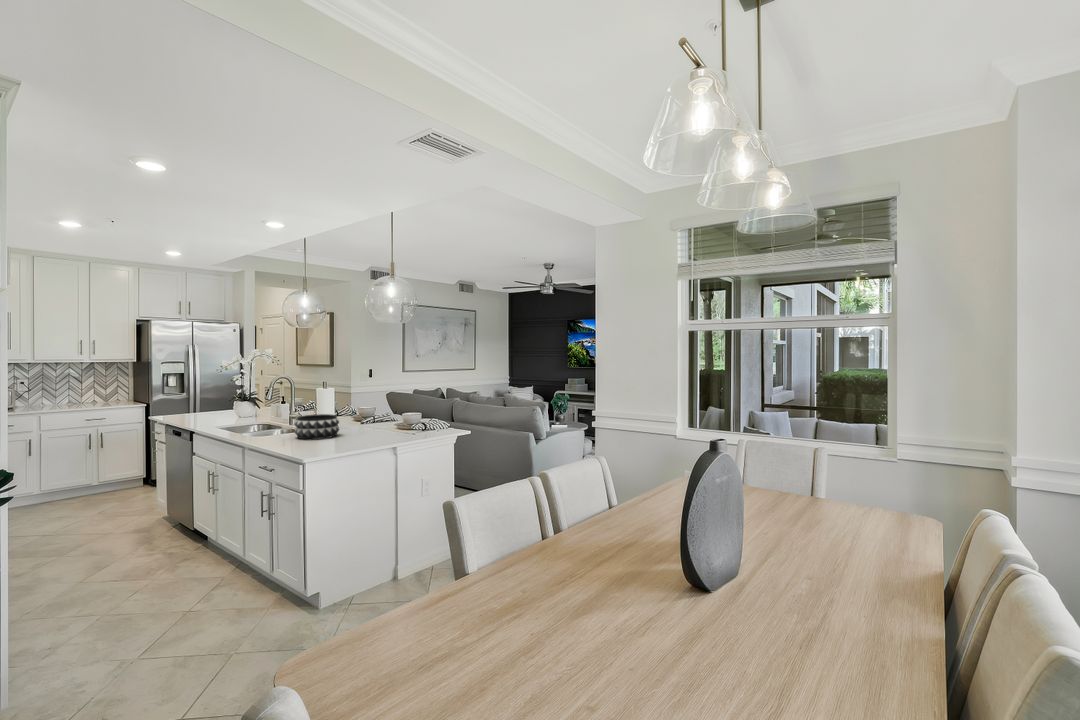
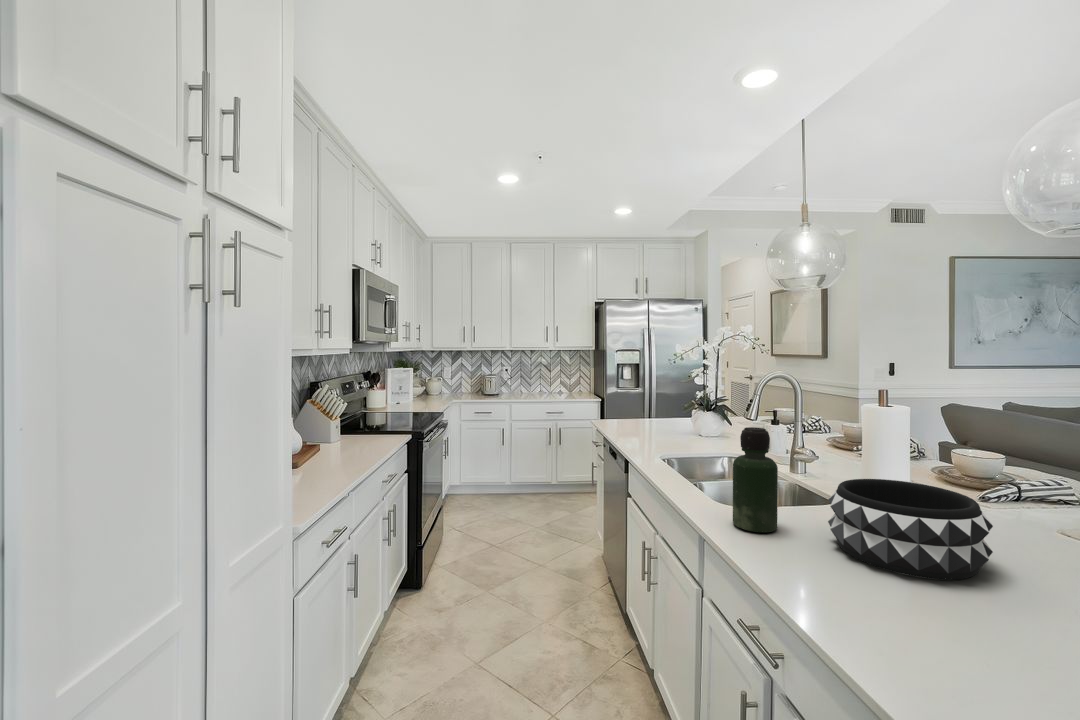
bottle: none [259,400,277,440] -> present [733,427,778,532]

